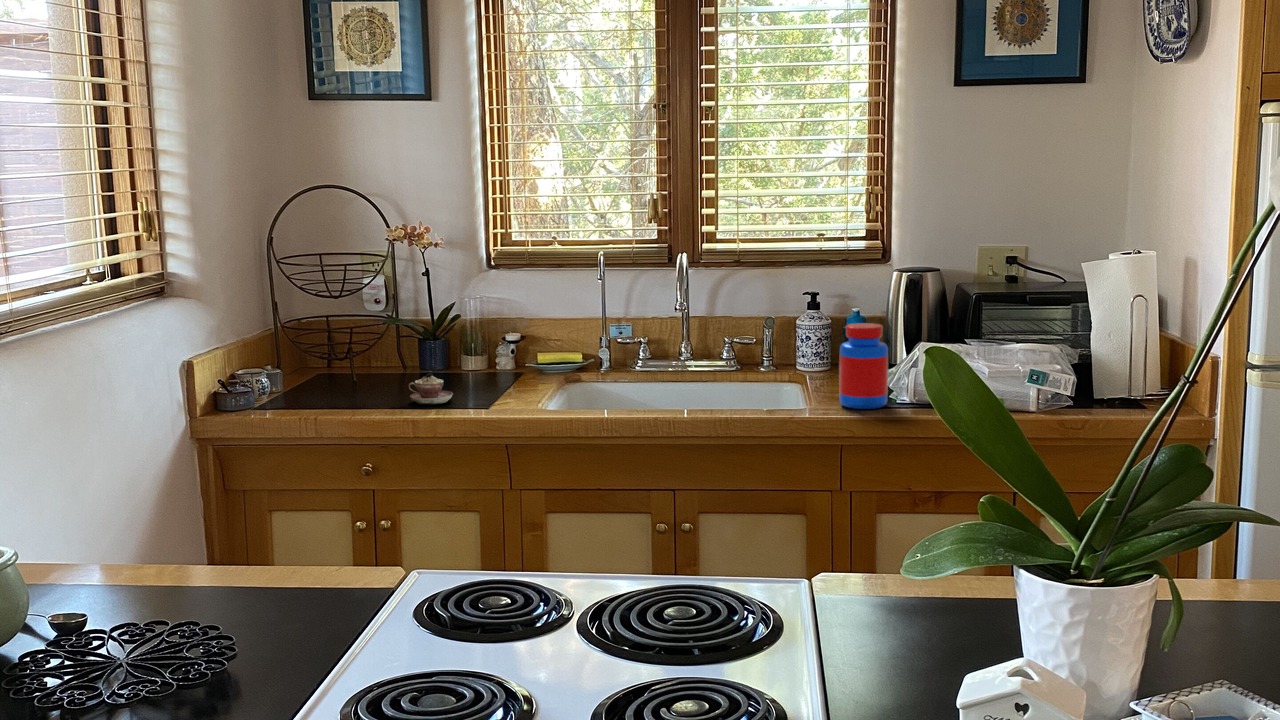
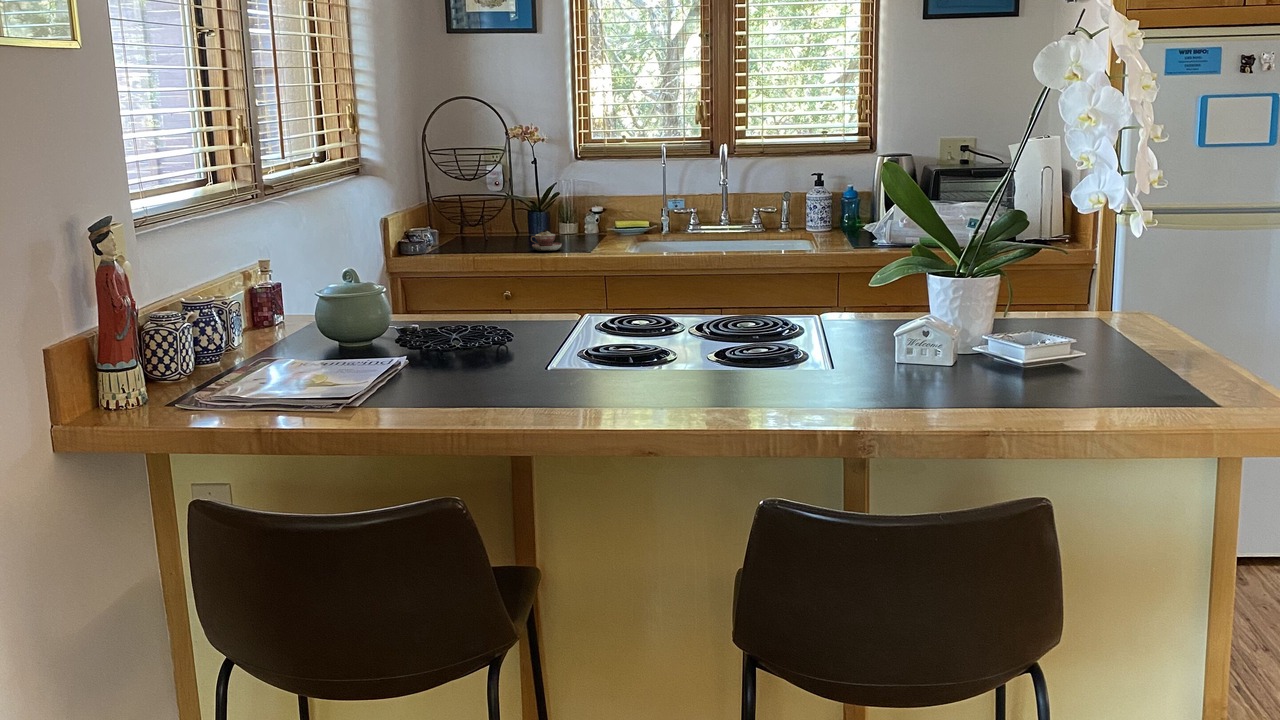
jar: present [839,323,888,409] -> none [836,189,871,249]

